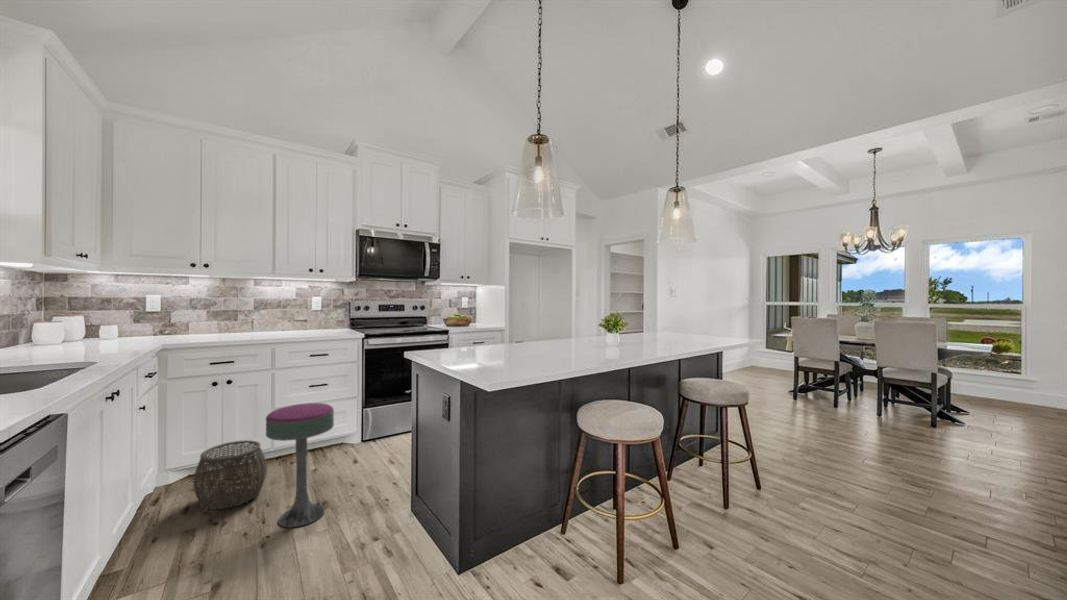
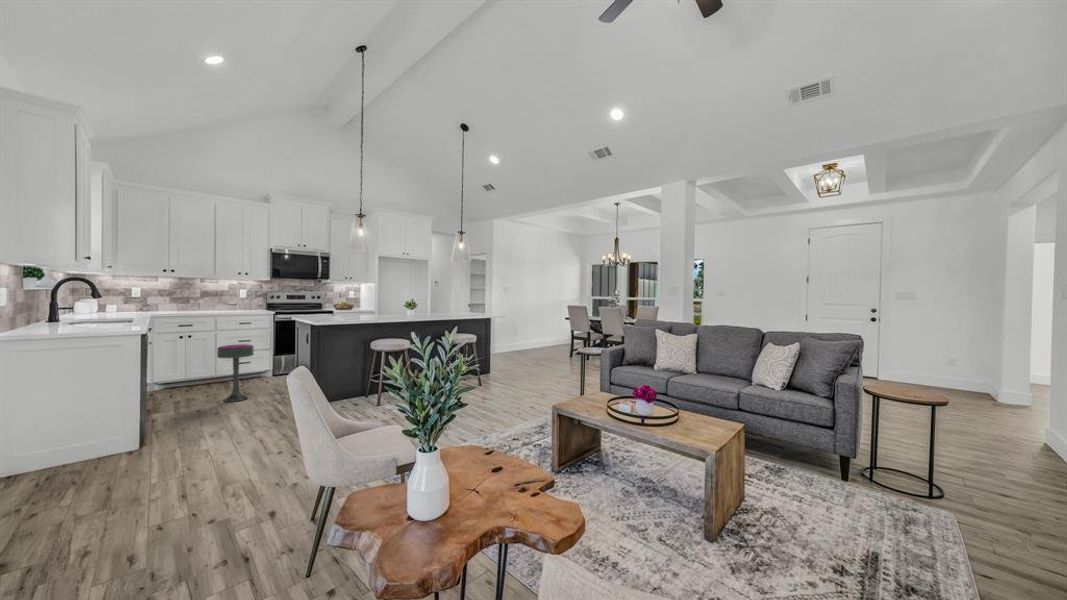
woven basket: present [193,440,267,510] -> none [174,367,215,399]

